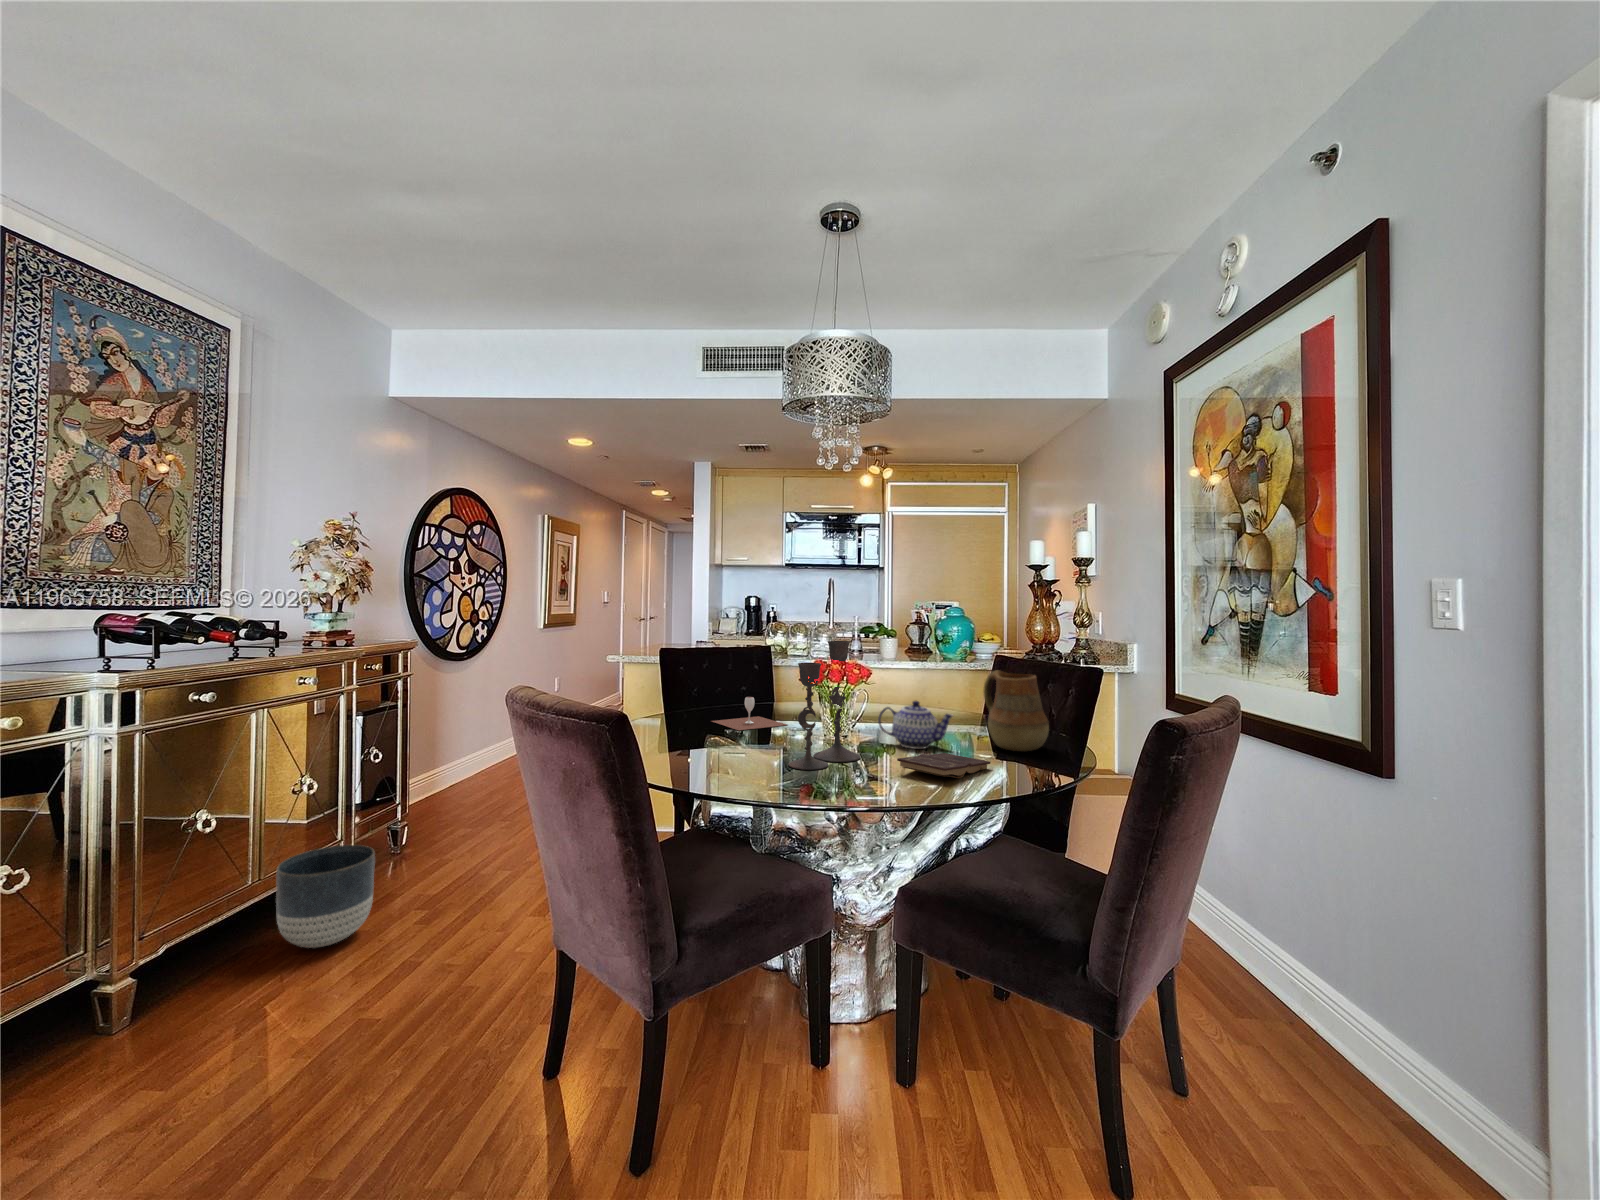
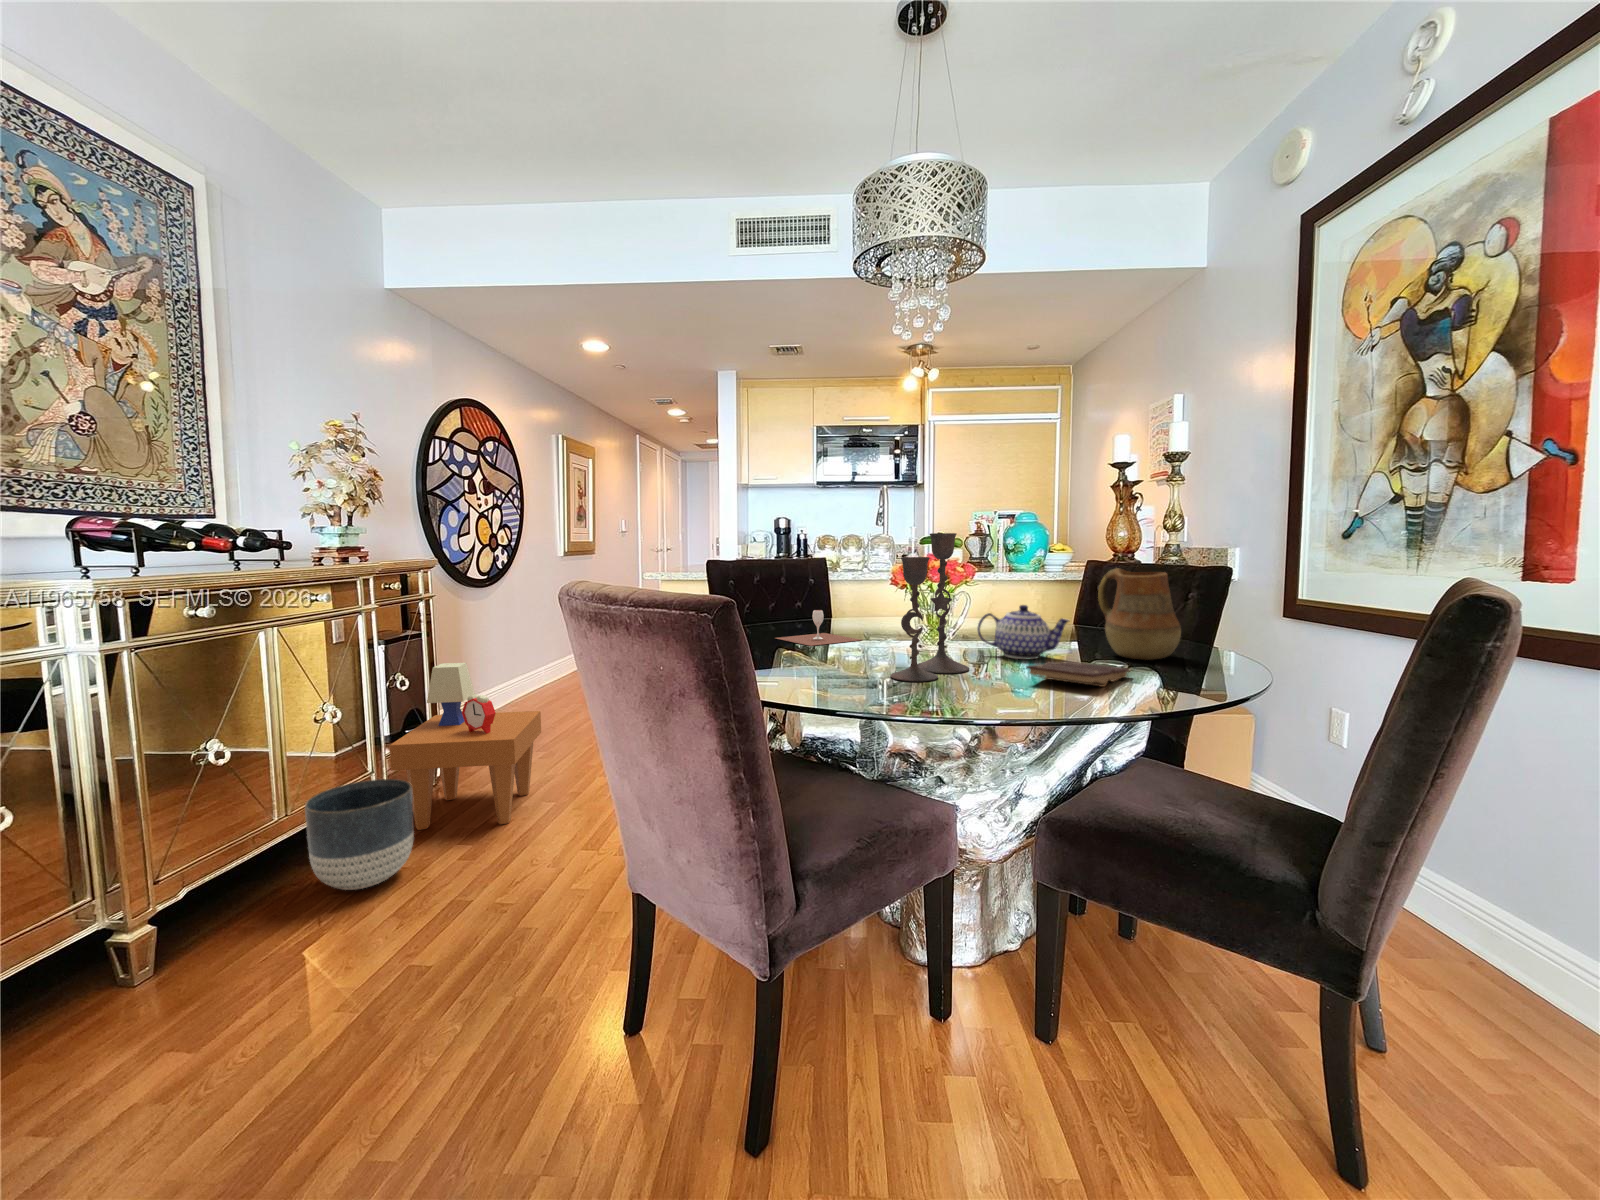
side table: none [358,737,502,893] -> present [390,663,541,830]

